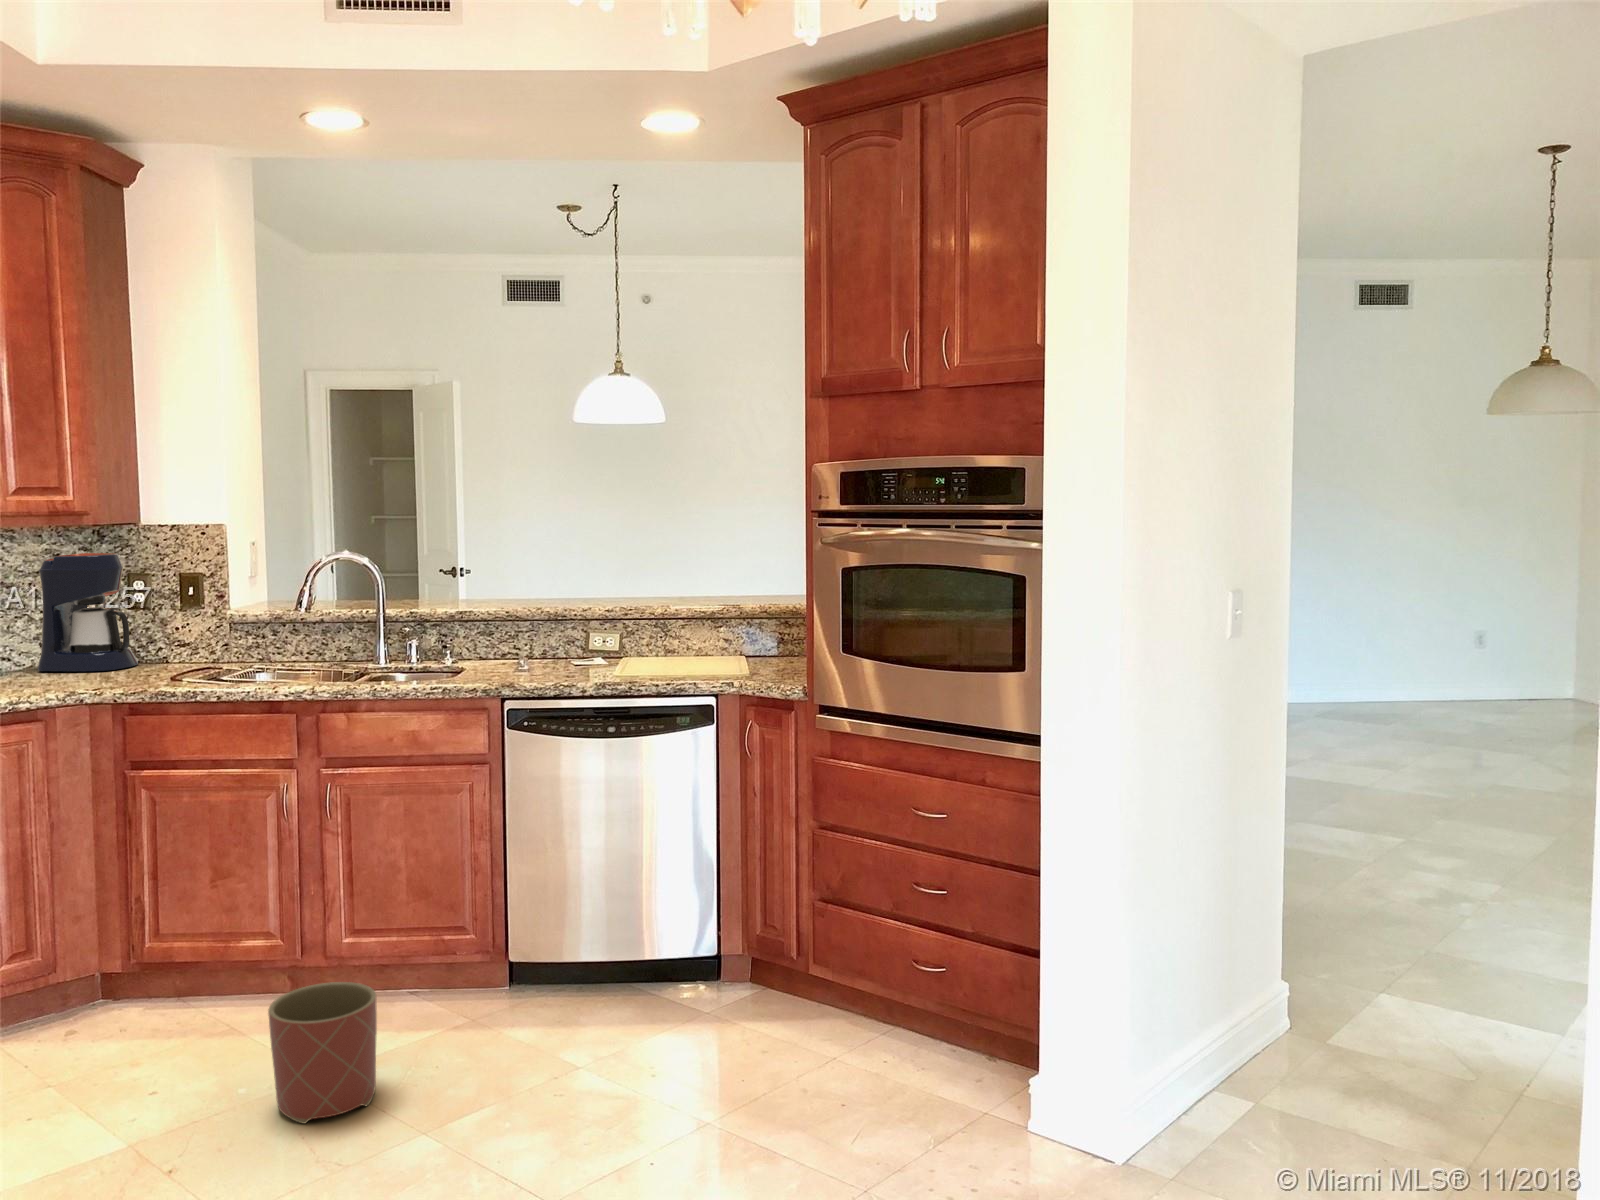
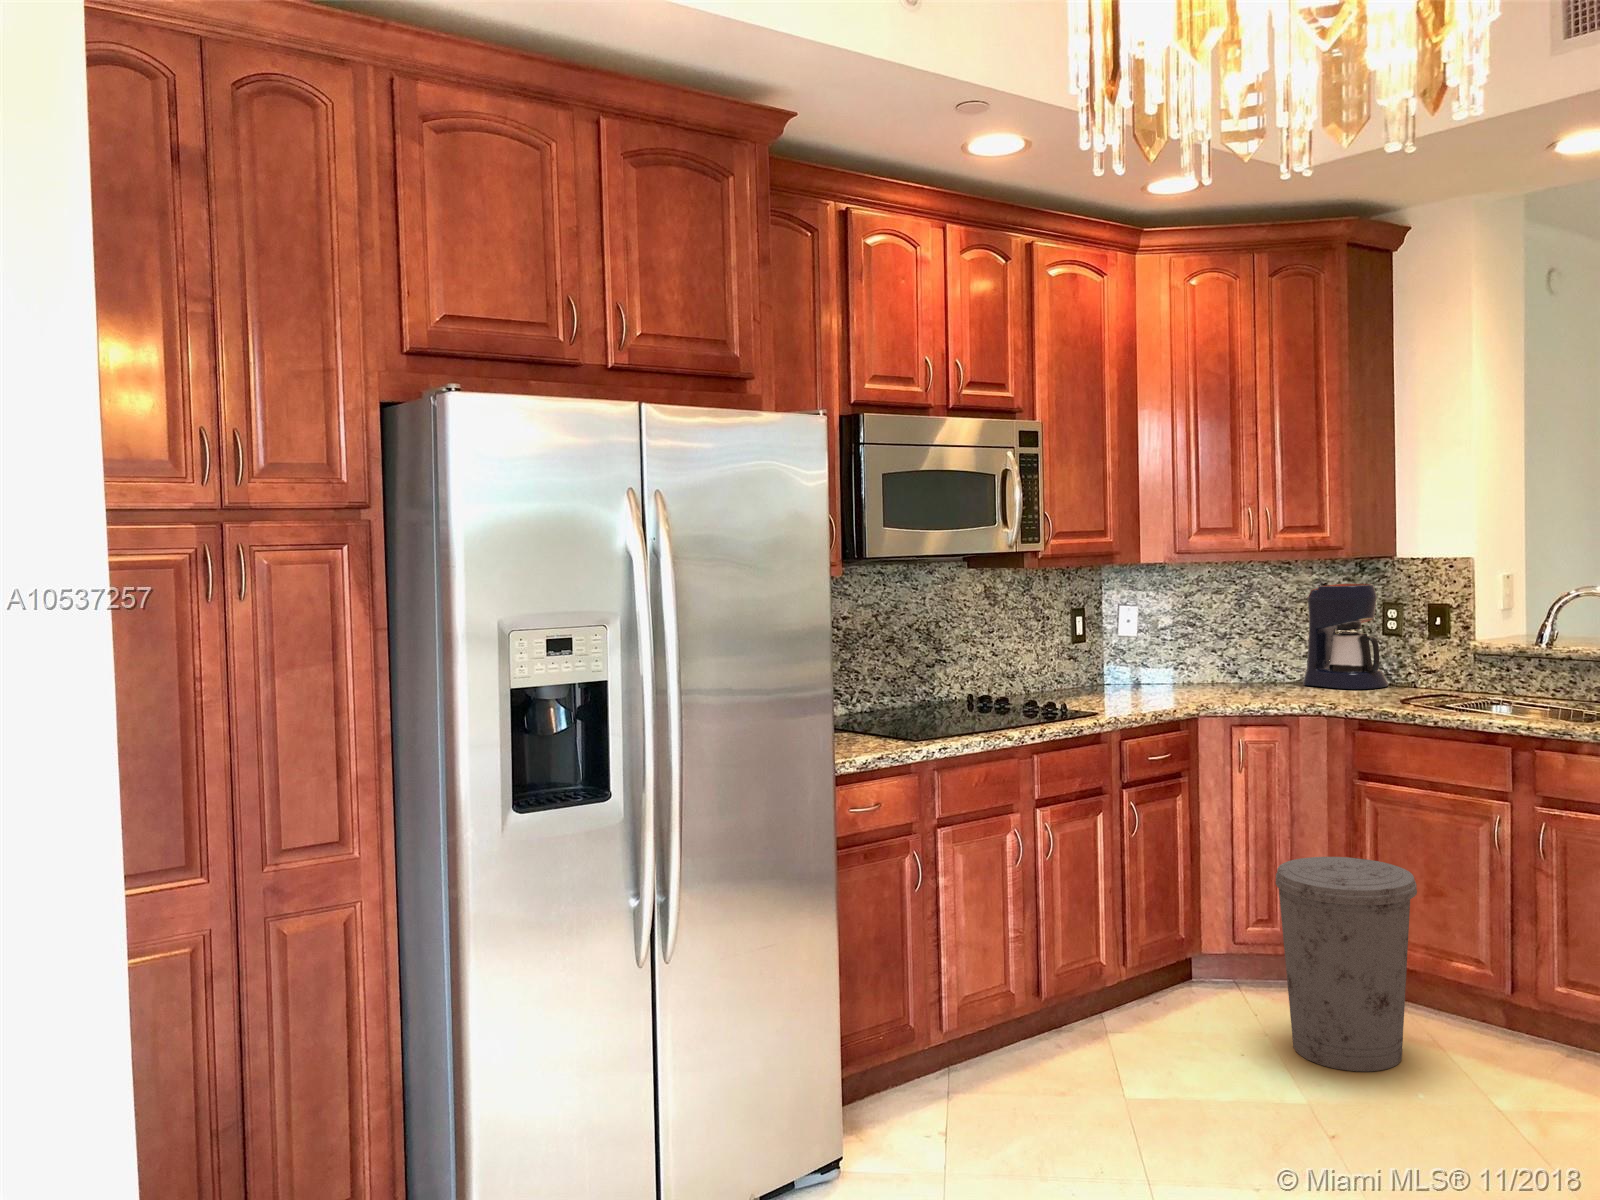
trash can: none [60,854,223,1096] -> present [1275,857,1417,1071]
planter: present [268,982,377,1123] -> none [1434,1017,1549,1158]

